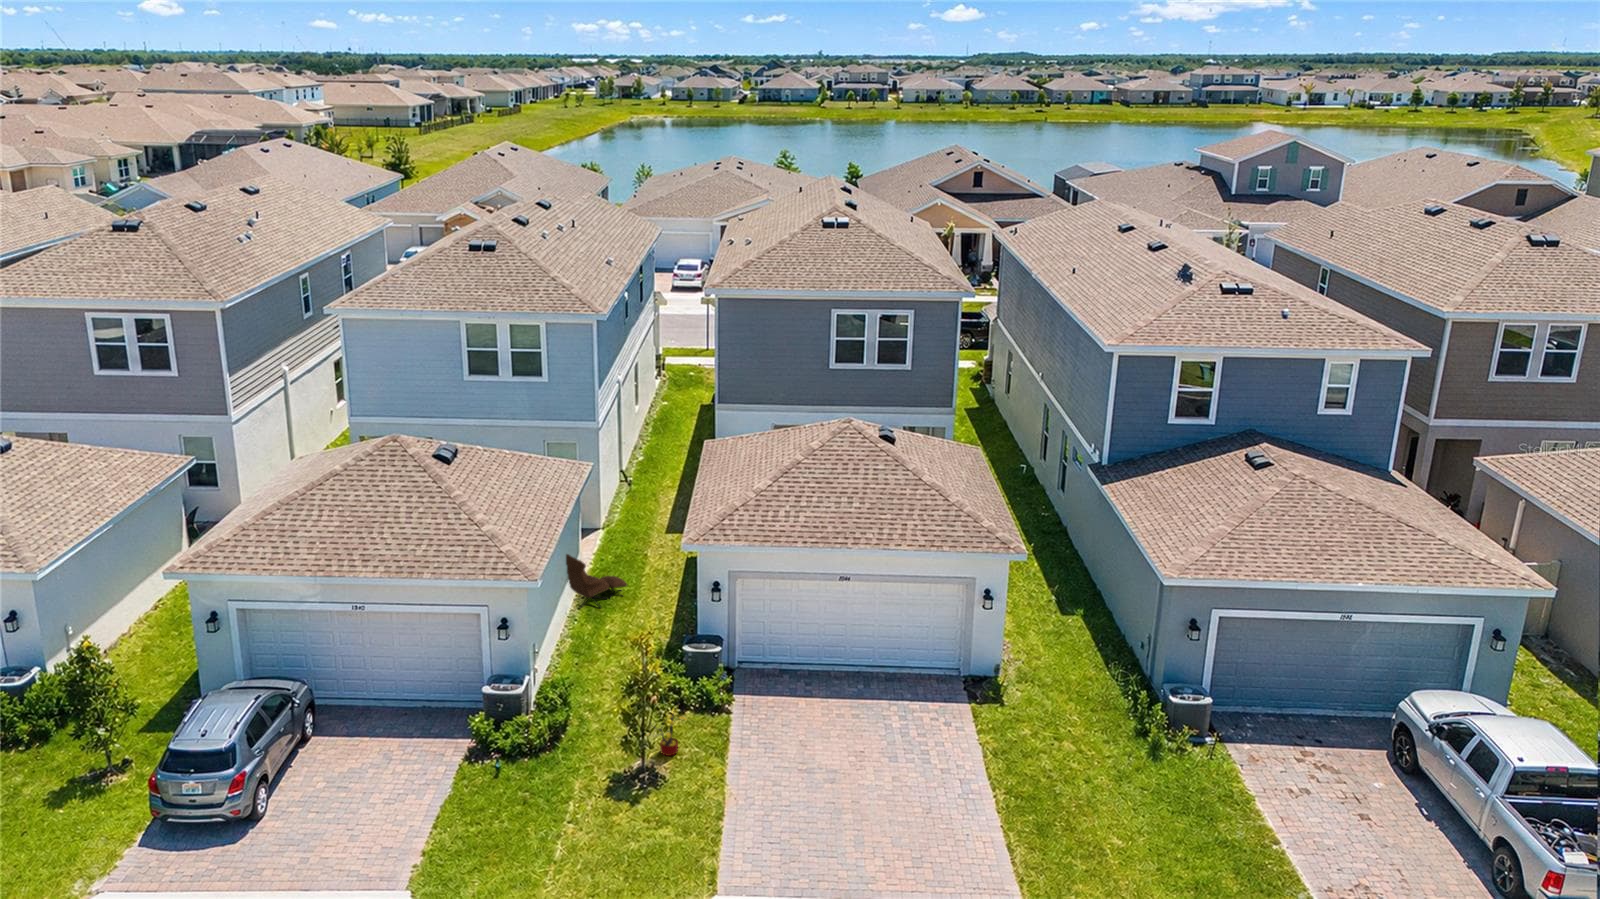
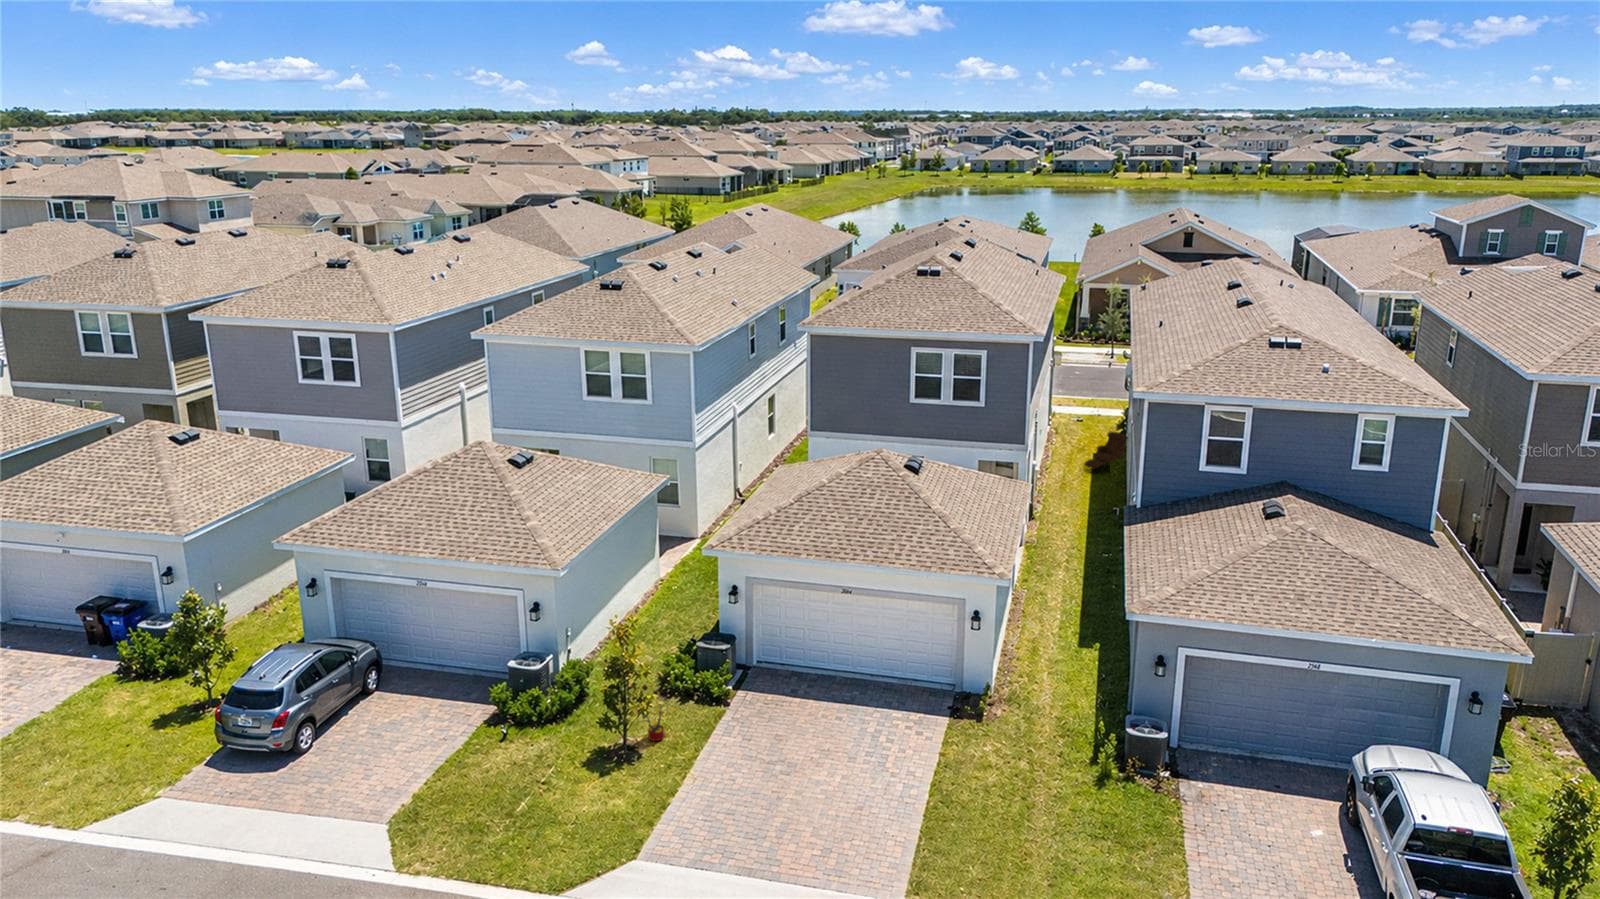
lounge chair: present [566,554,627,608] -> present [1084,432,1125,470]

